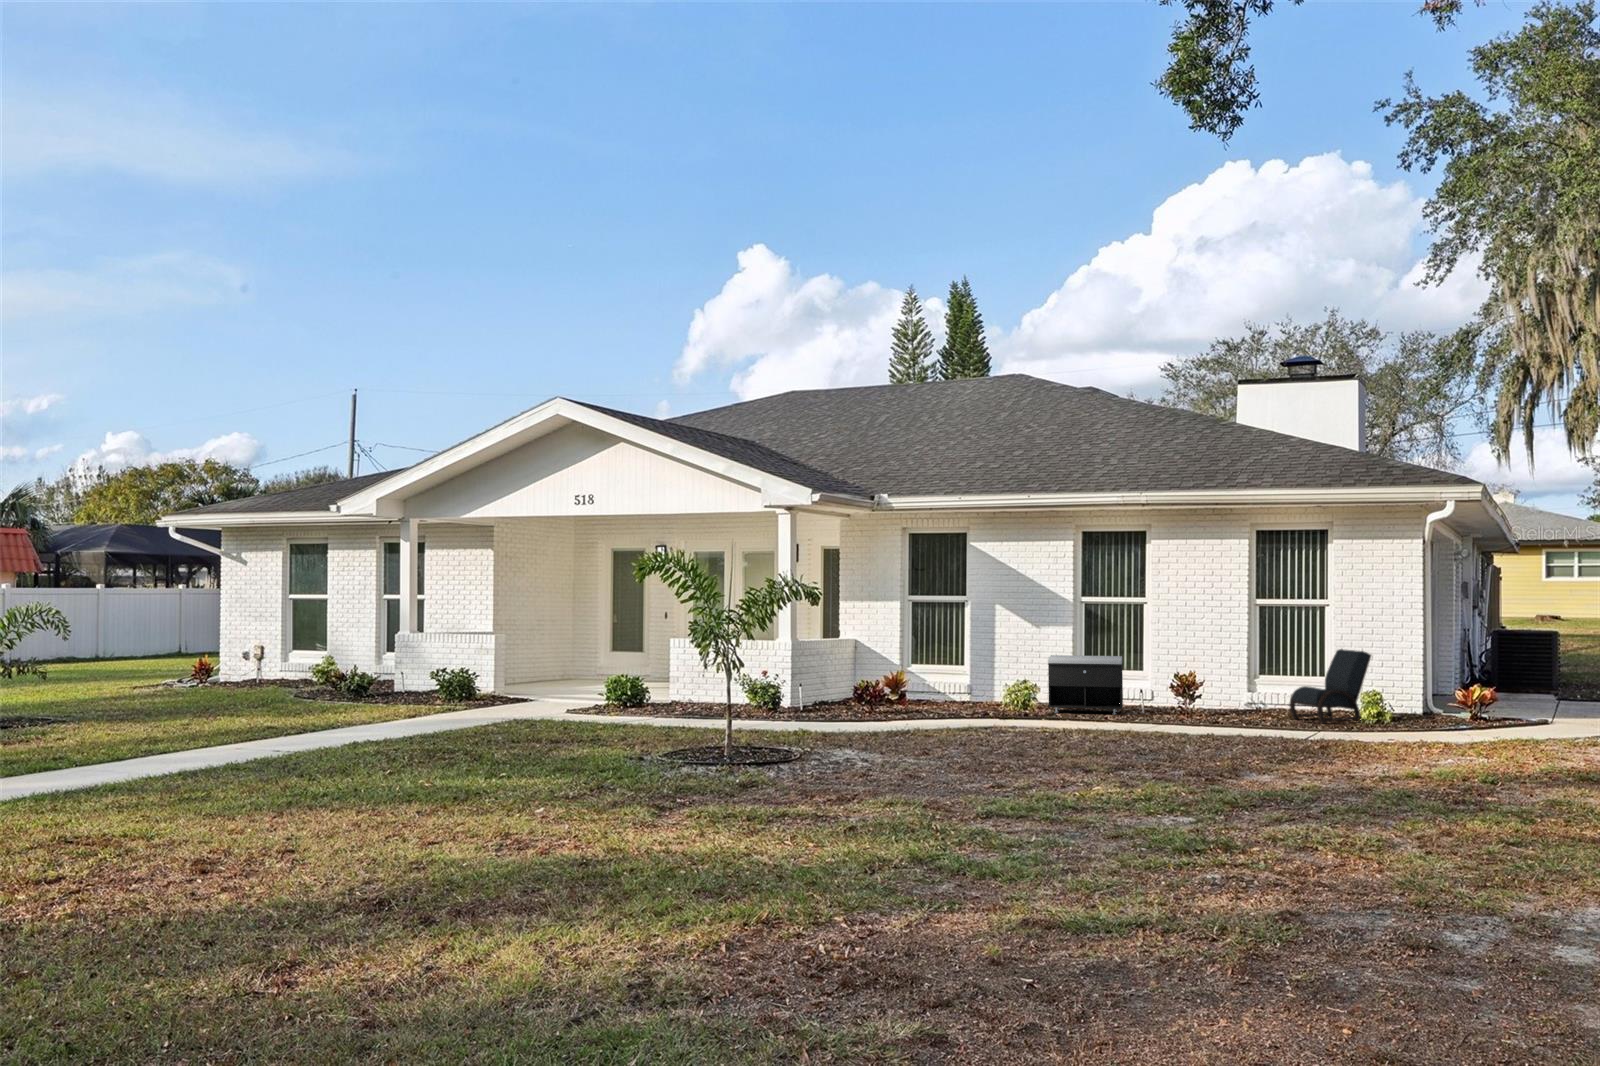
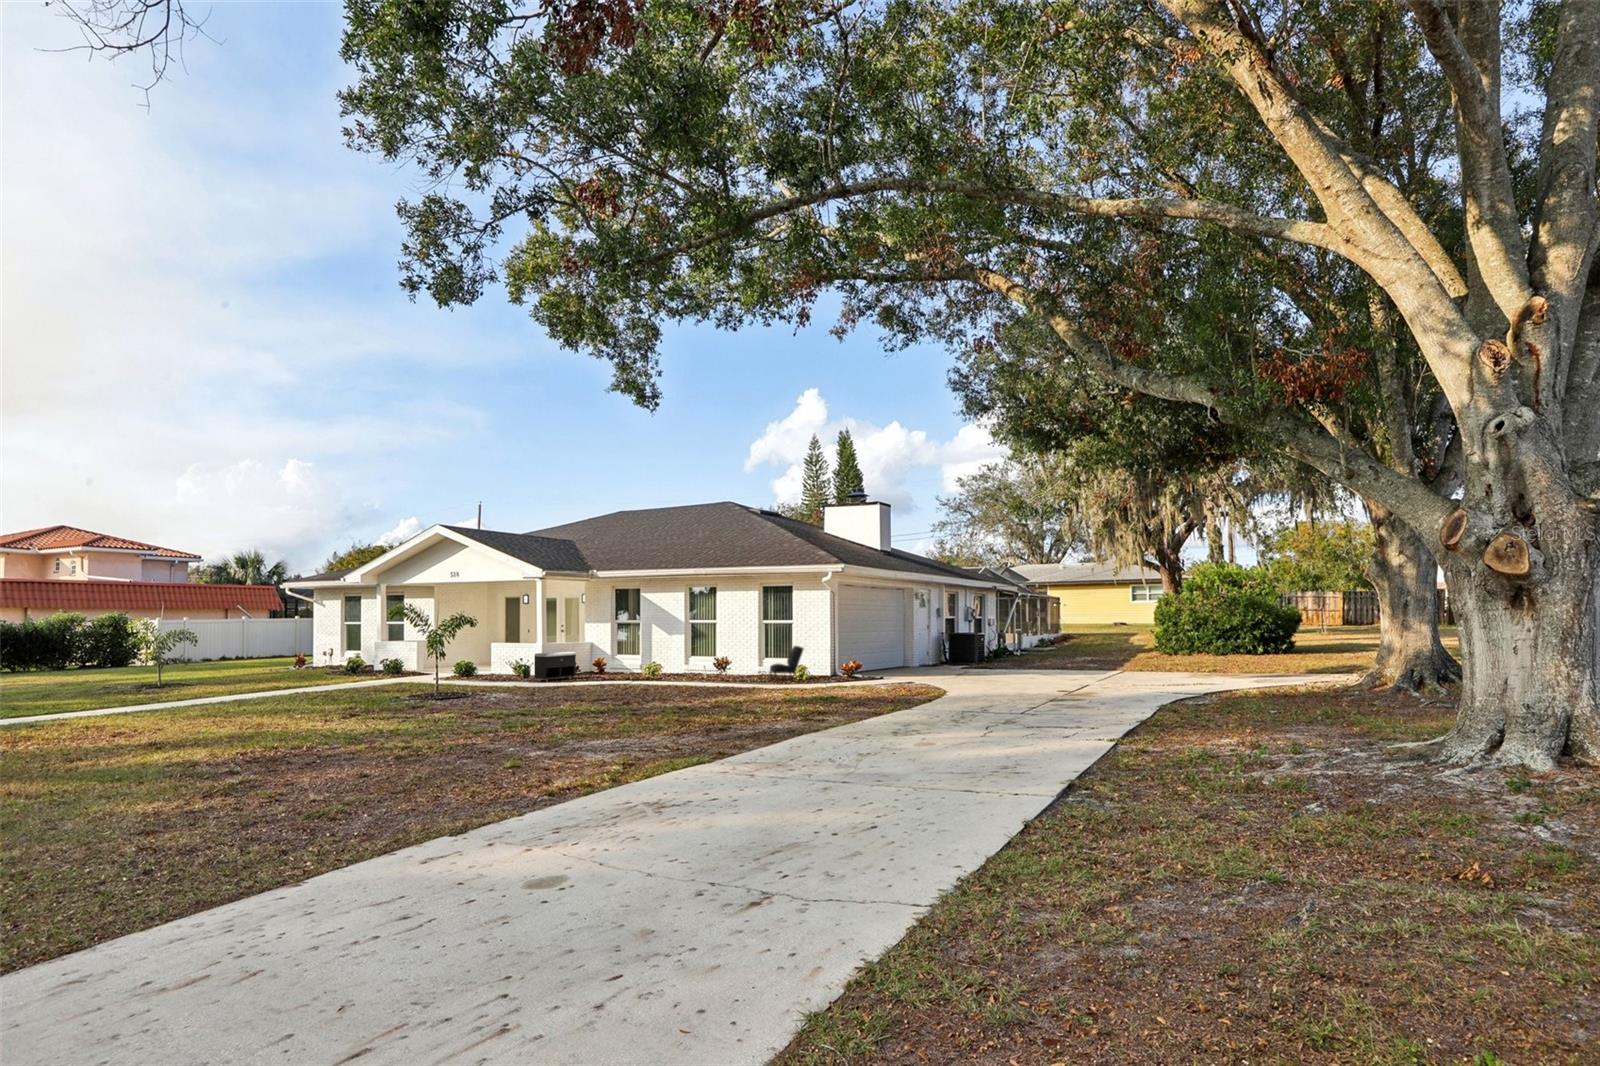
storage bench: present [1048,655,1123,714] -> present [534,652,576,681]

